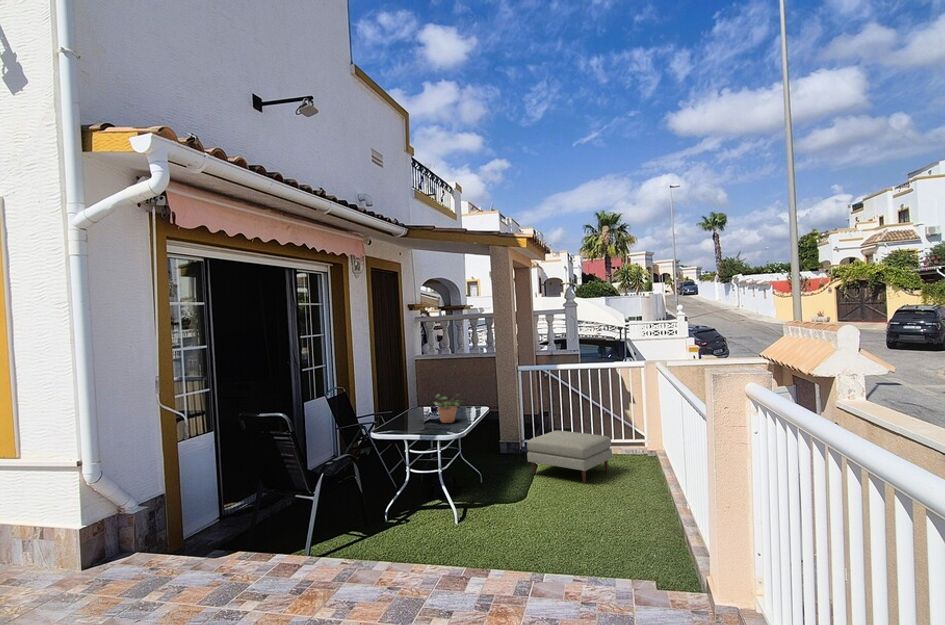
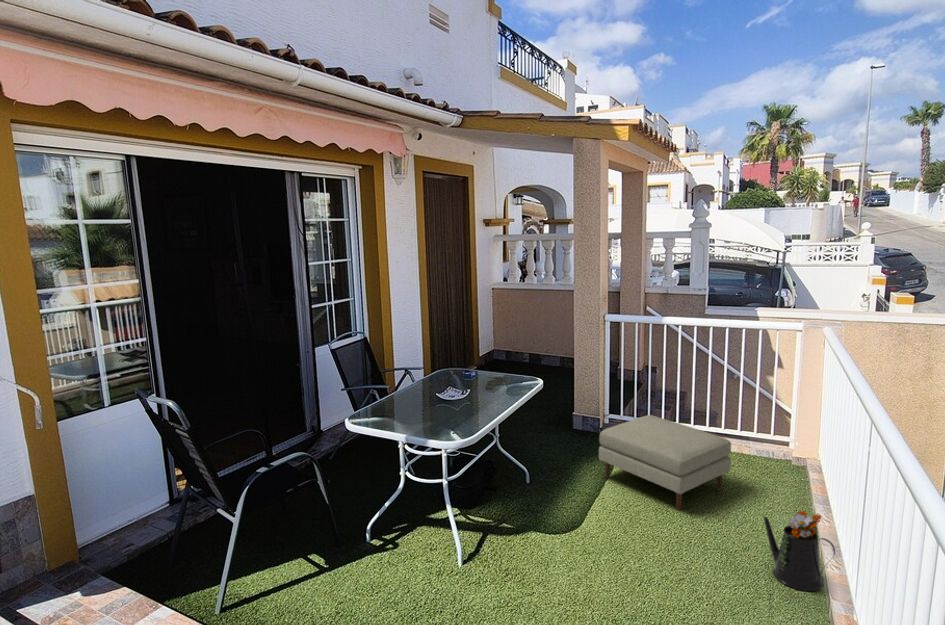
potted plant: present [434,394,459,423] -> none [455,361,501,405]
watering can: none [636,457,676,505] -> present [764,511,835,591]

